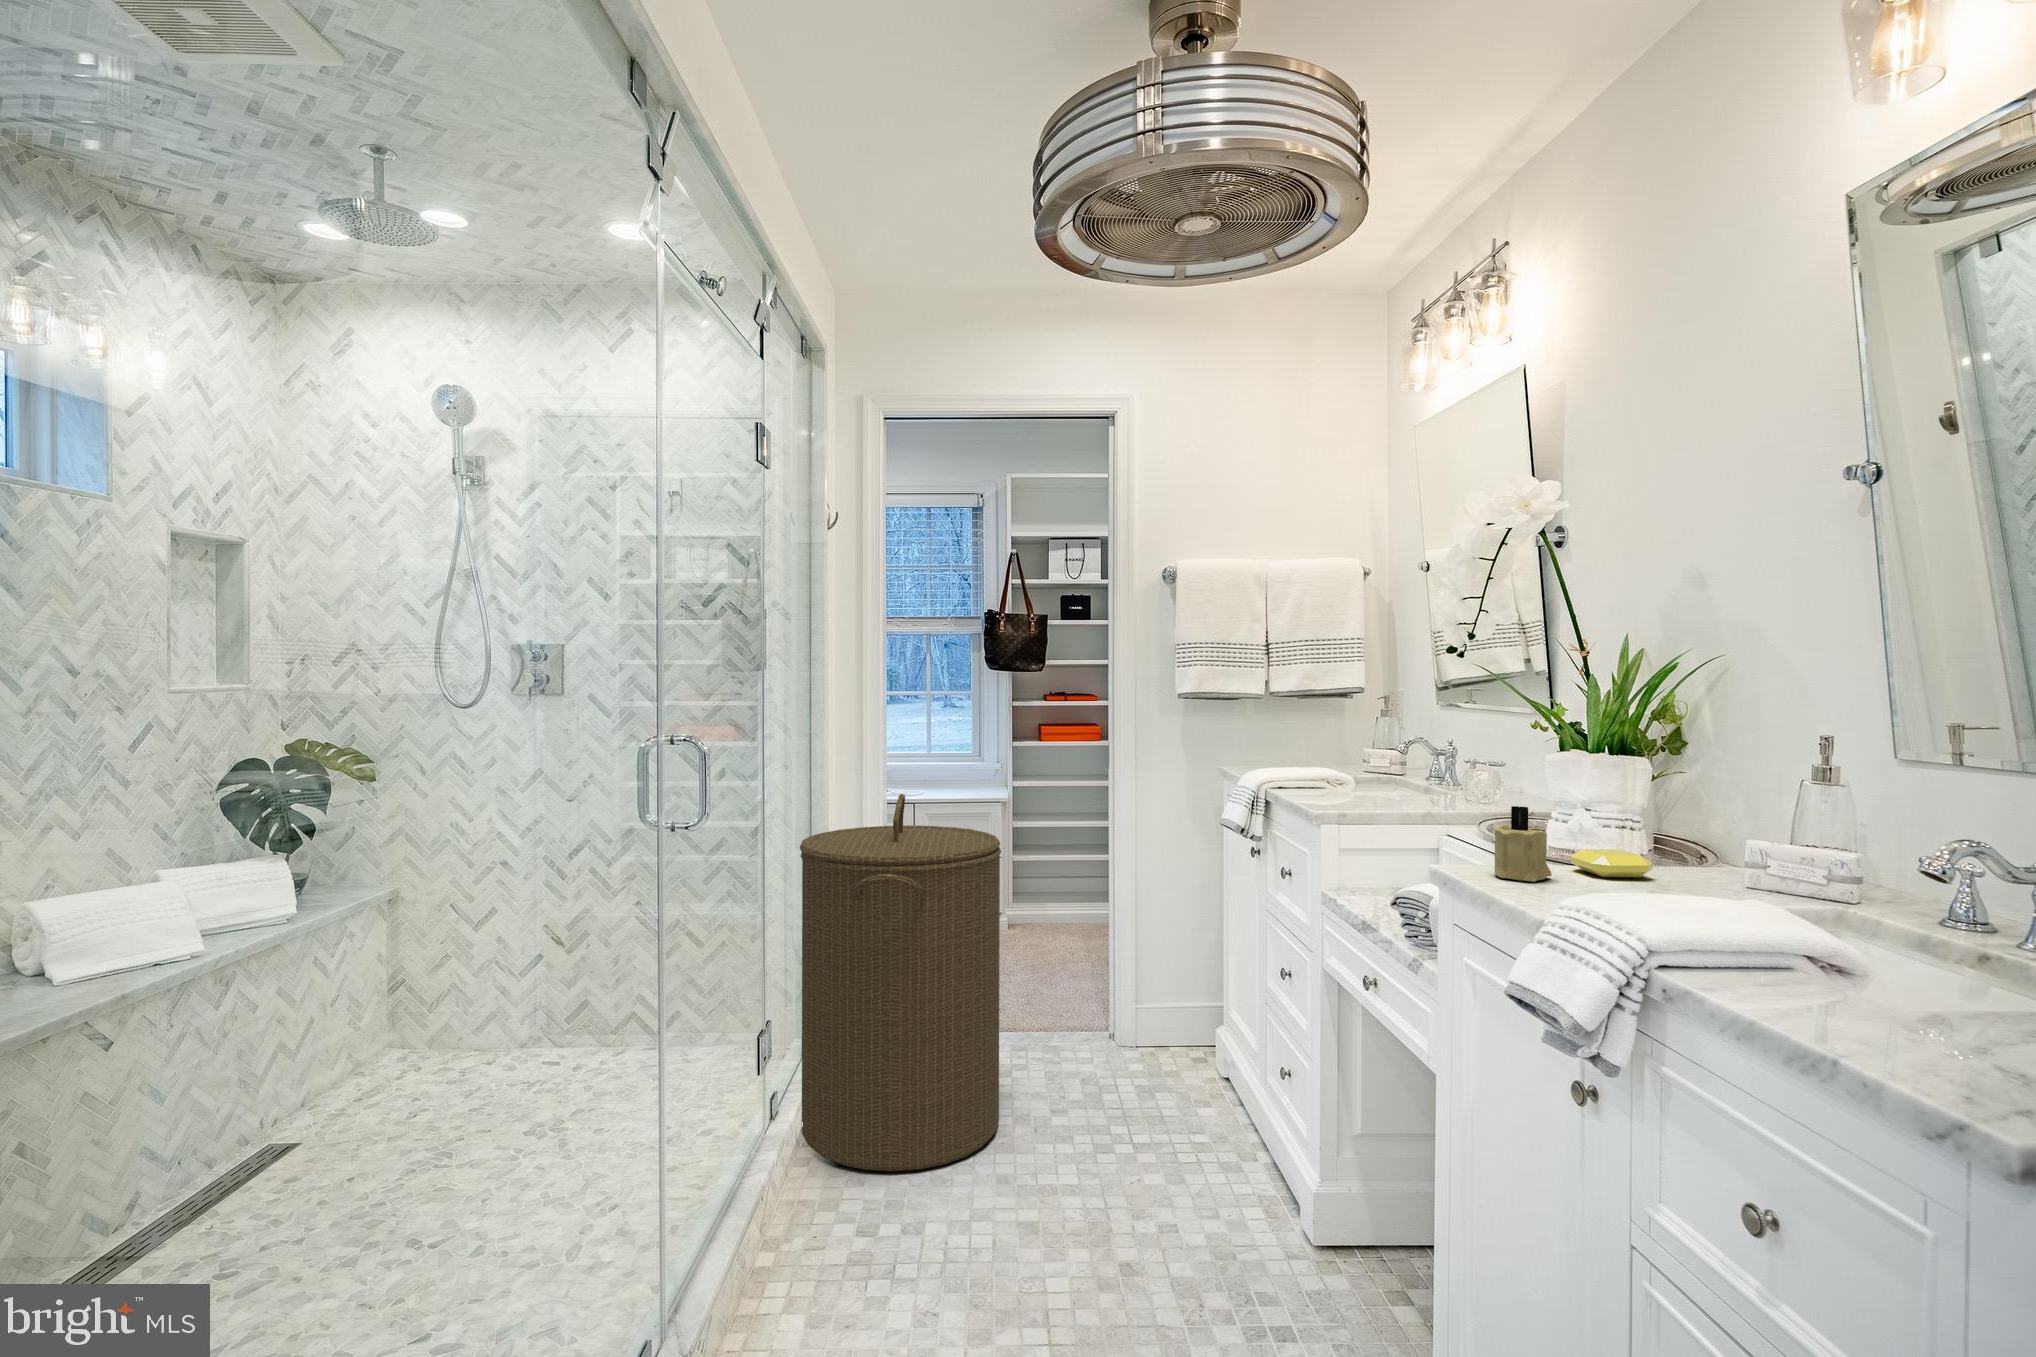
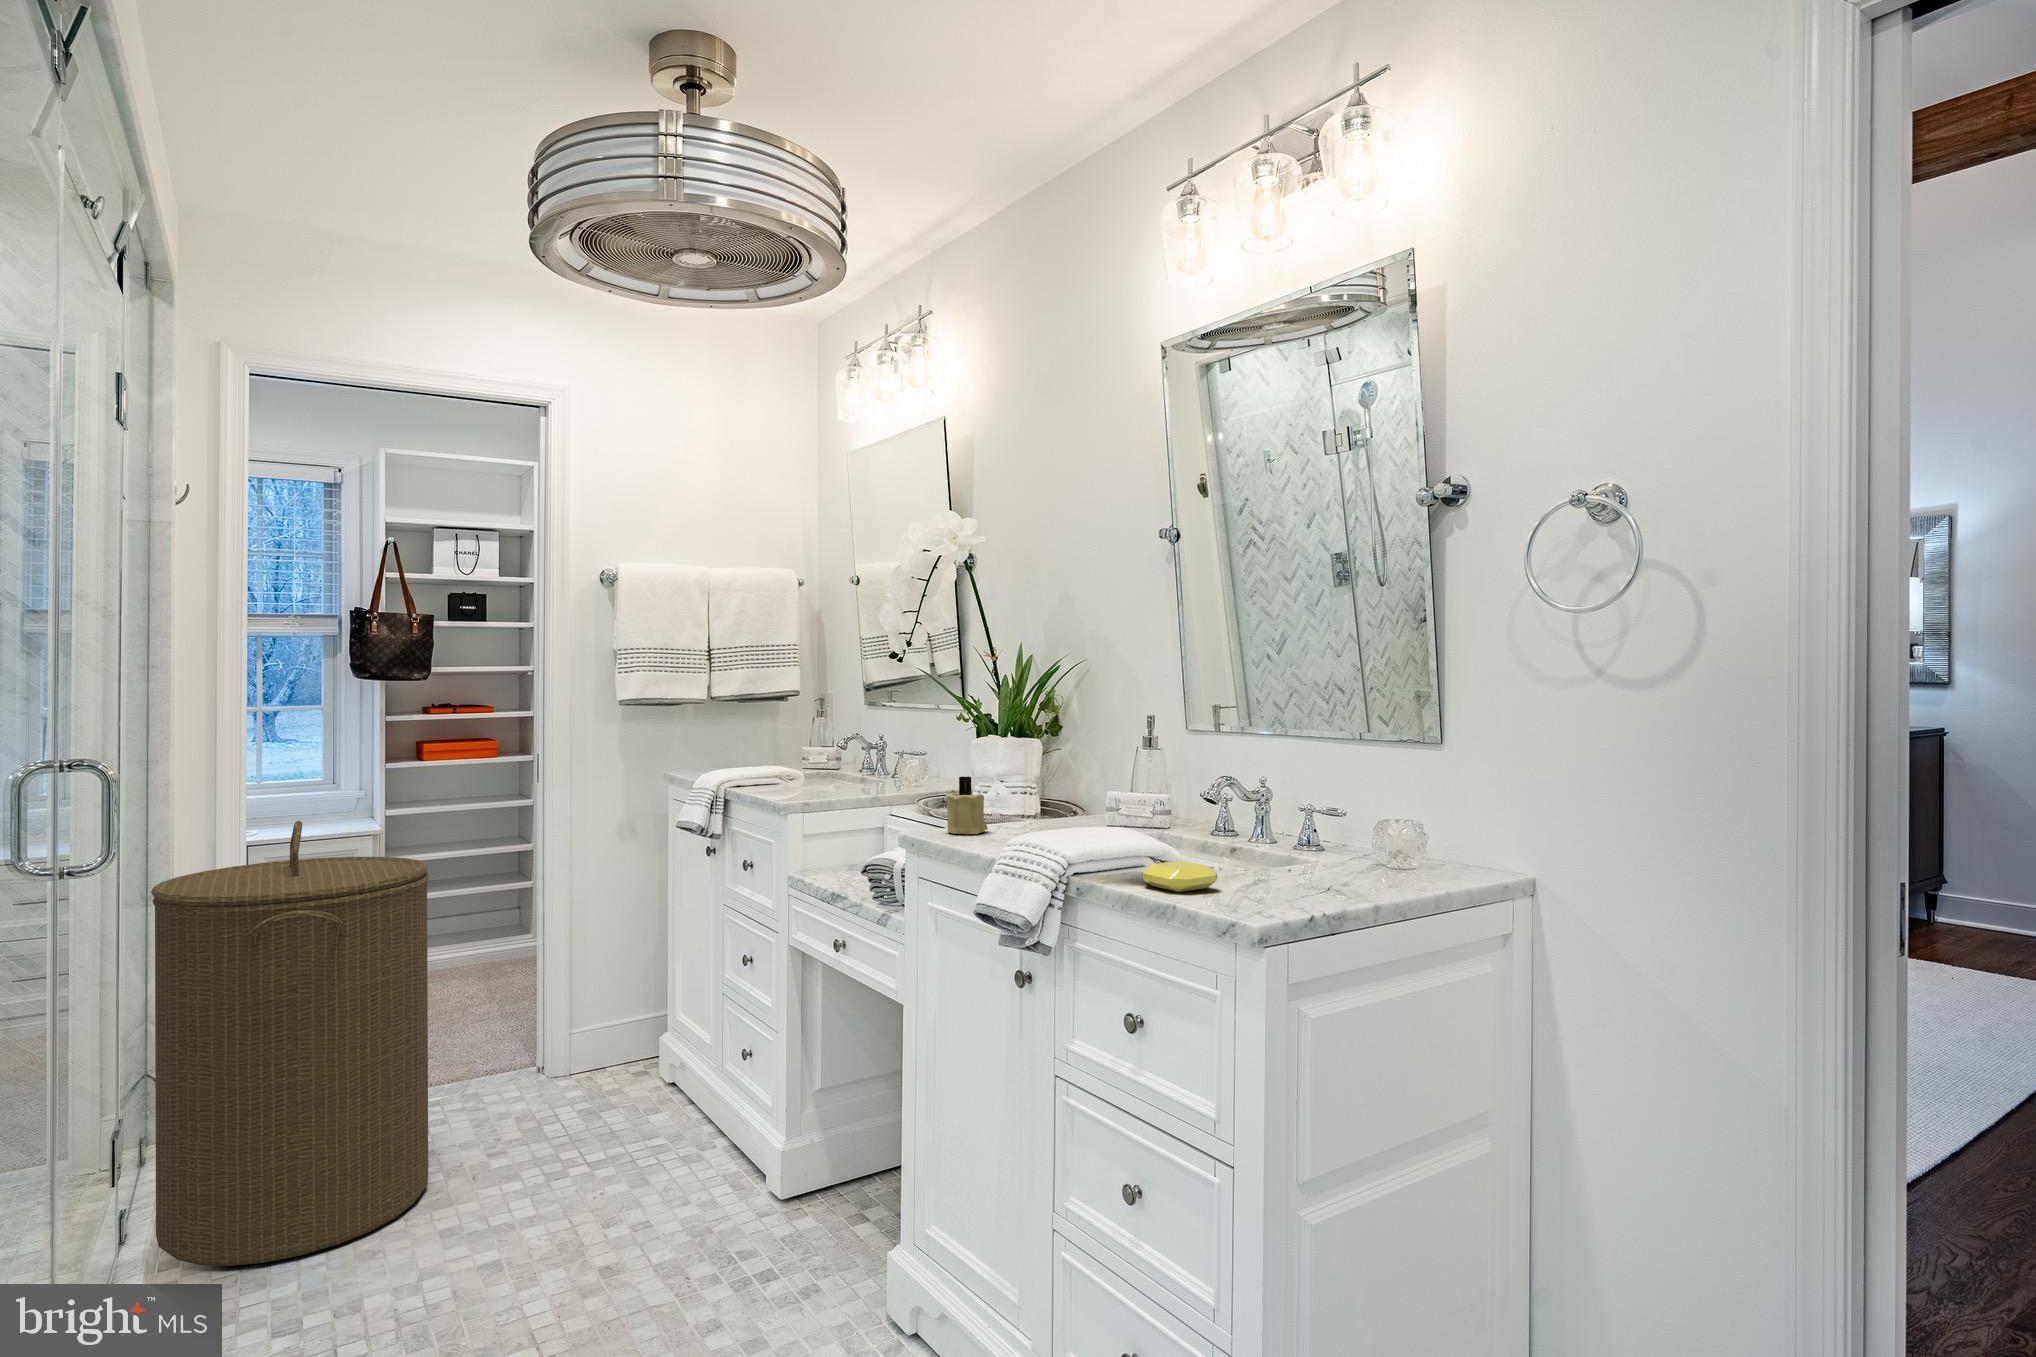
soap bar: present [1571,849,1653,877] -> present [1143,860,1217,892]

